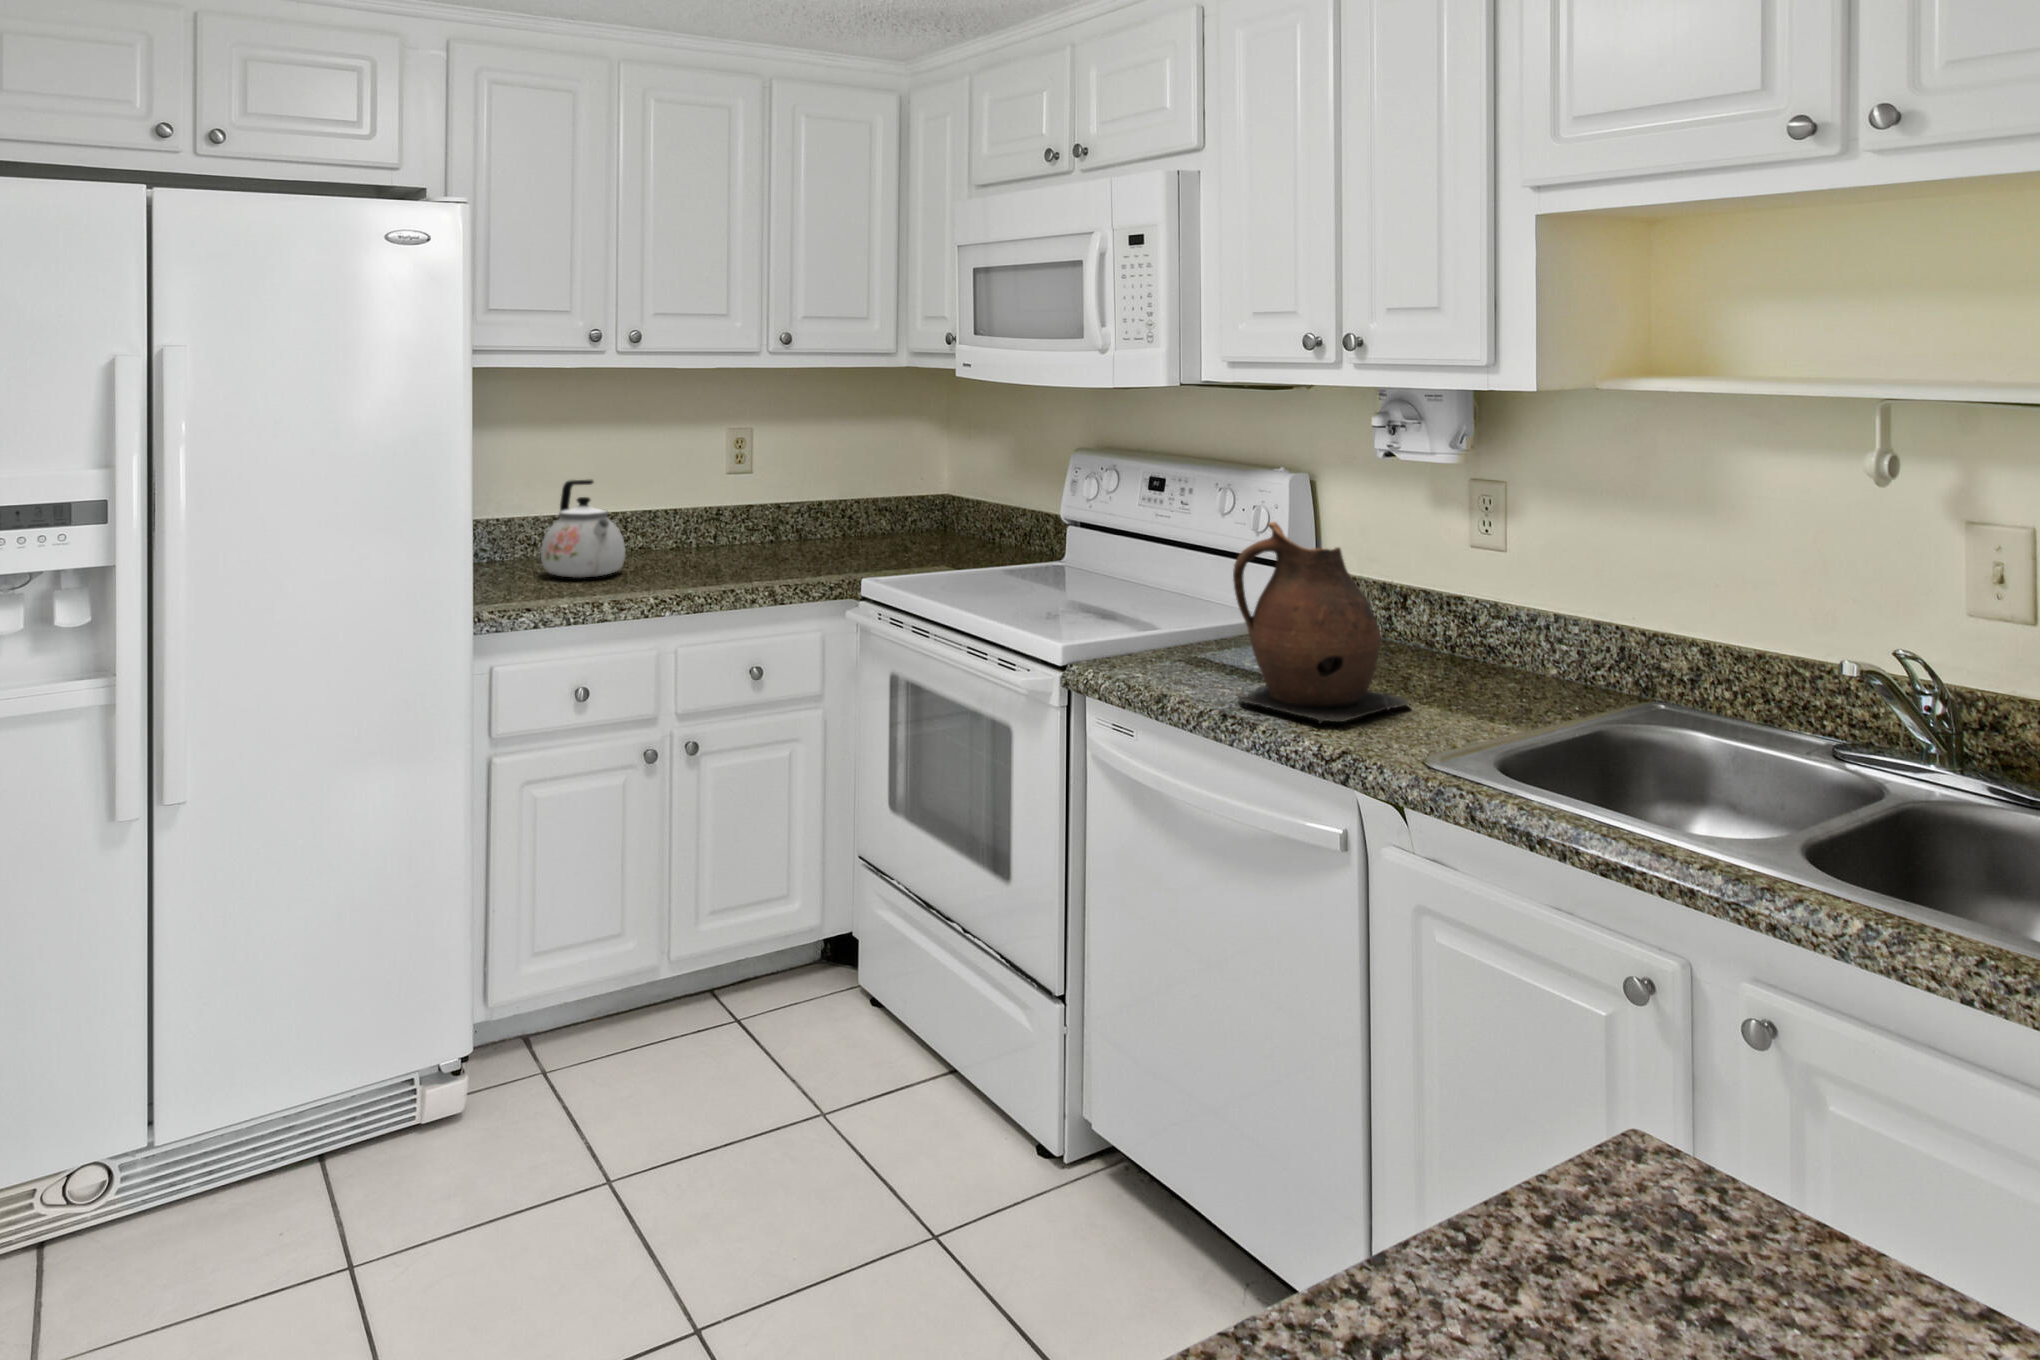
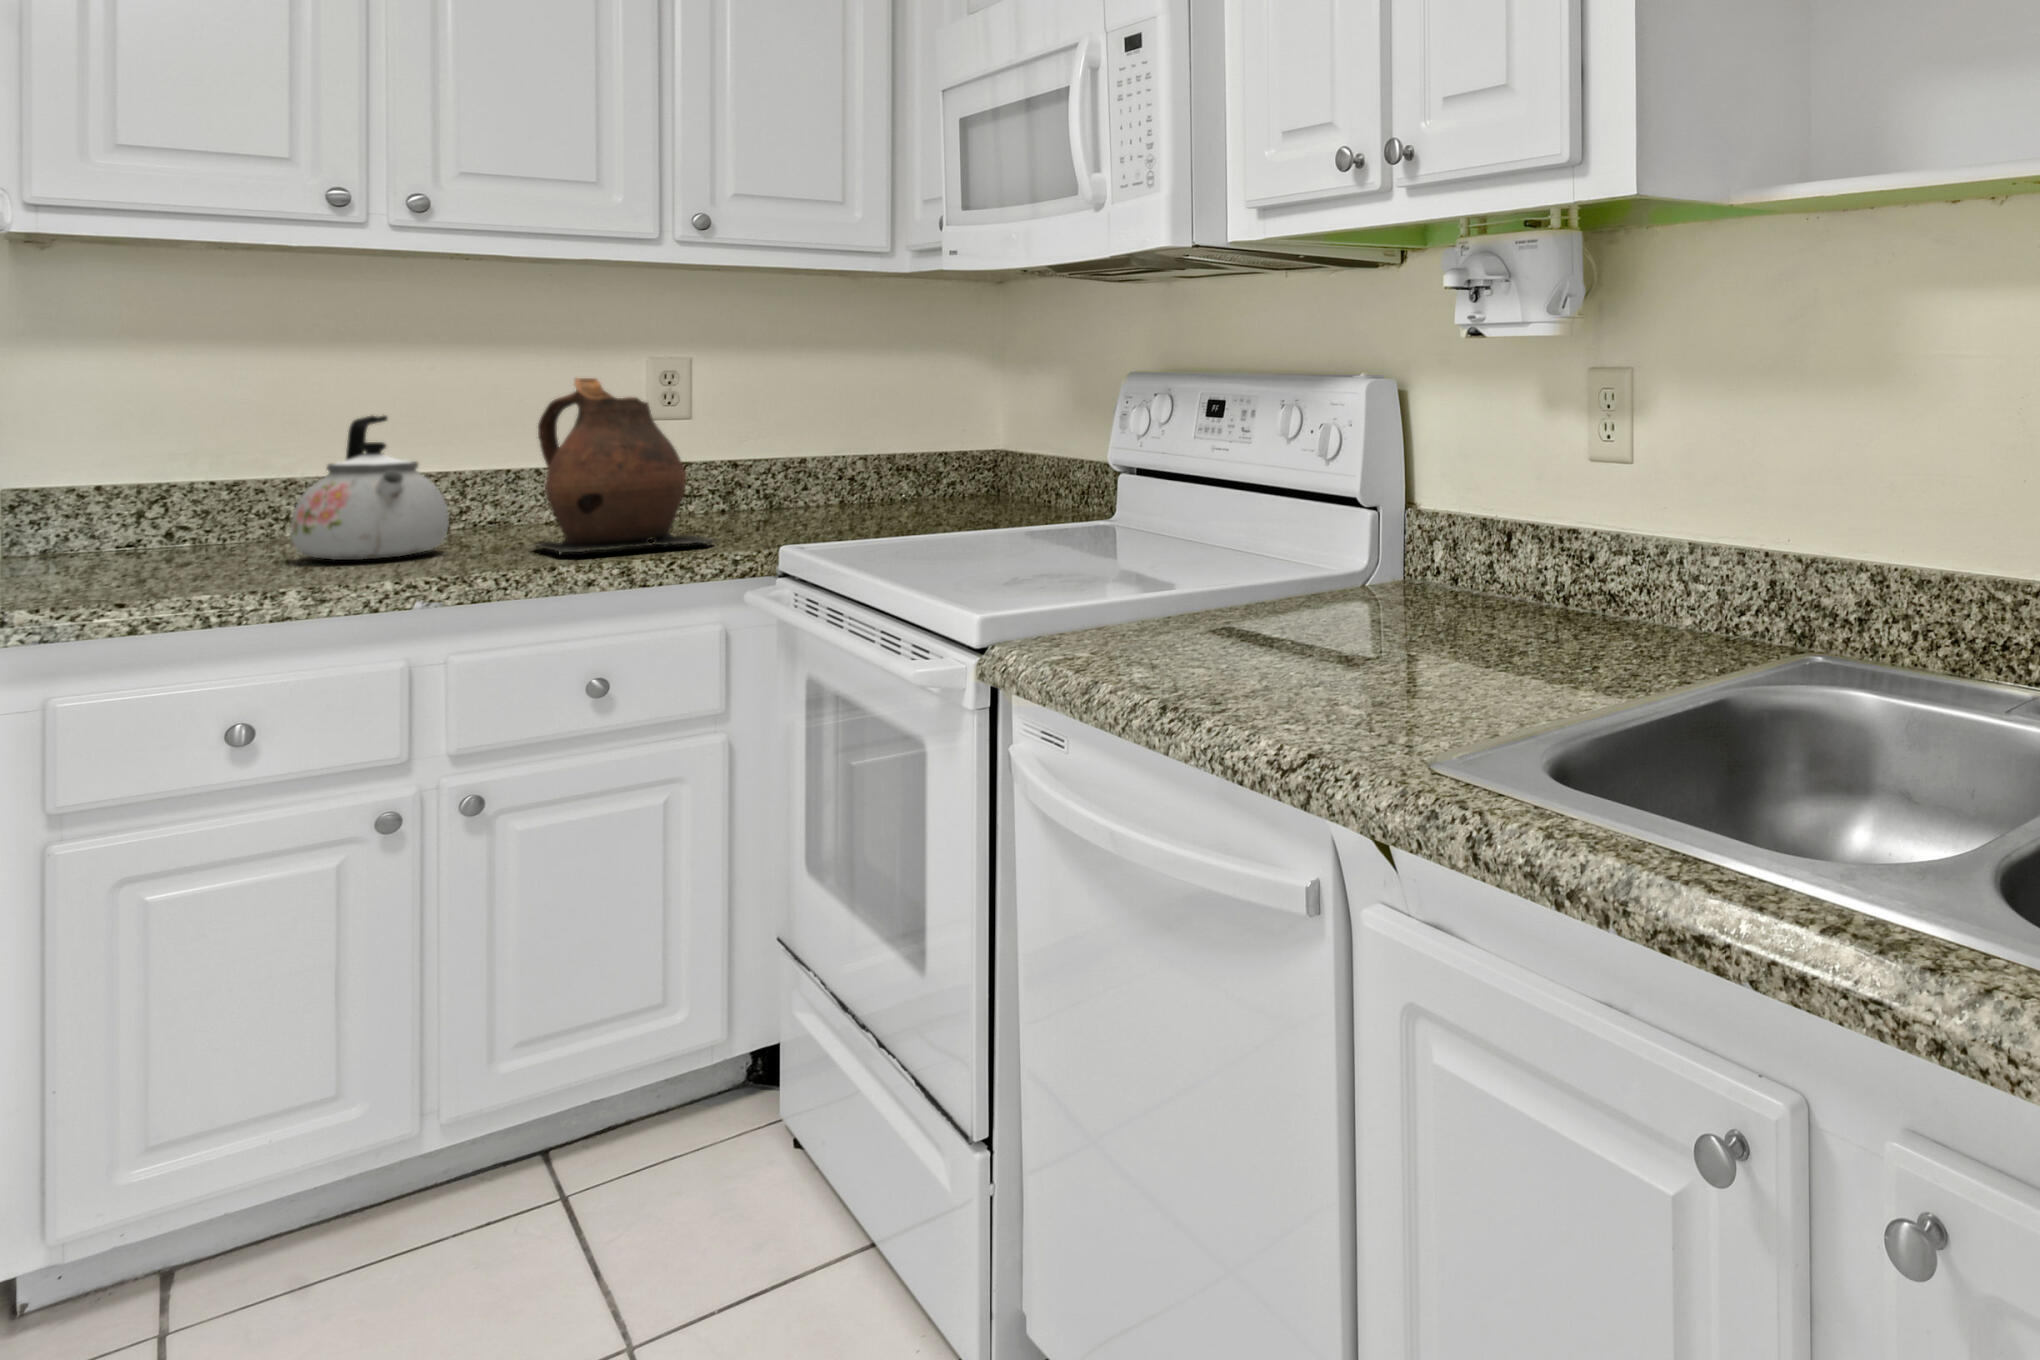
ceramic pitcher: present [1233,522,1410,723] -> present [536,378,715,554]

